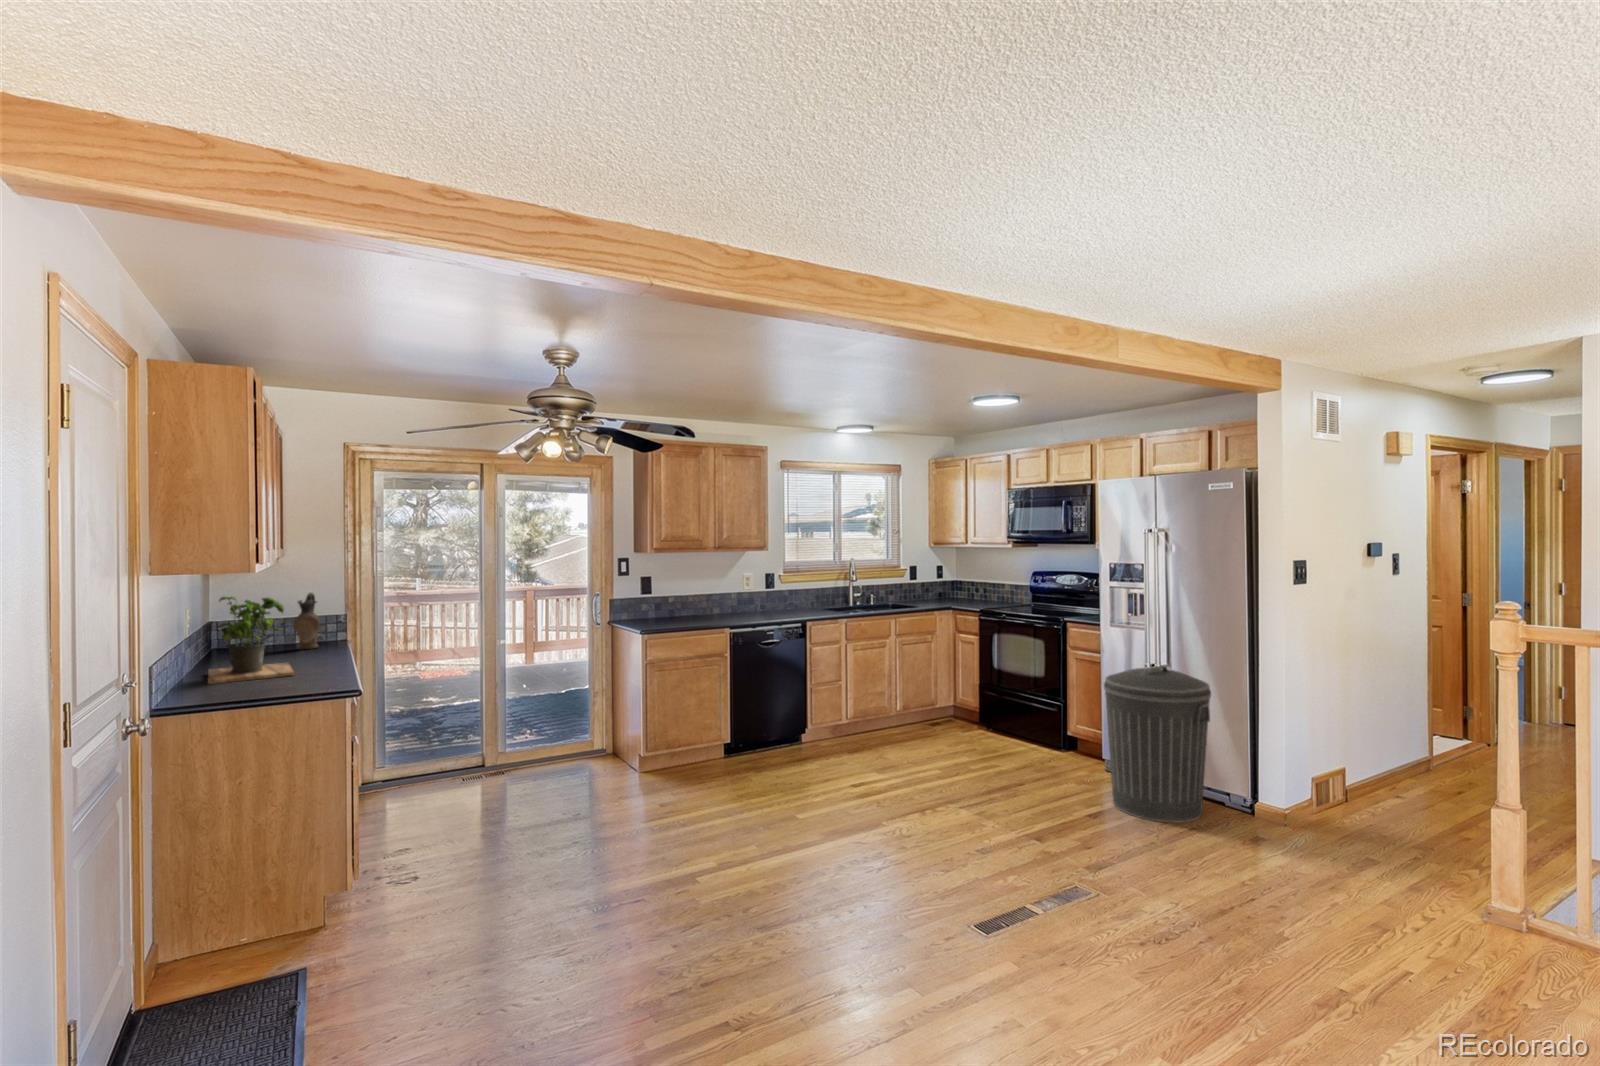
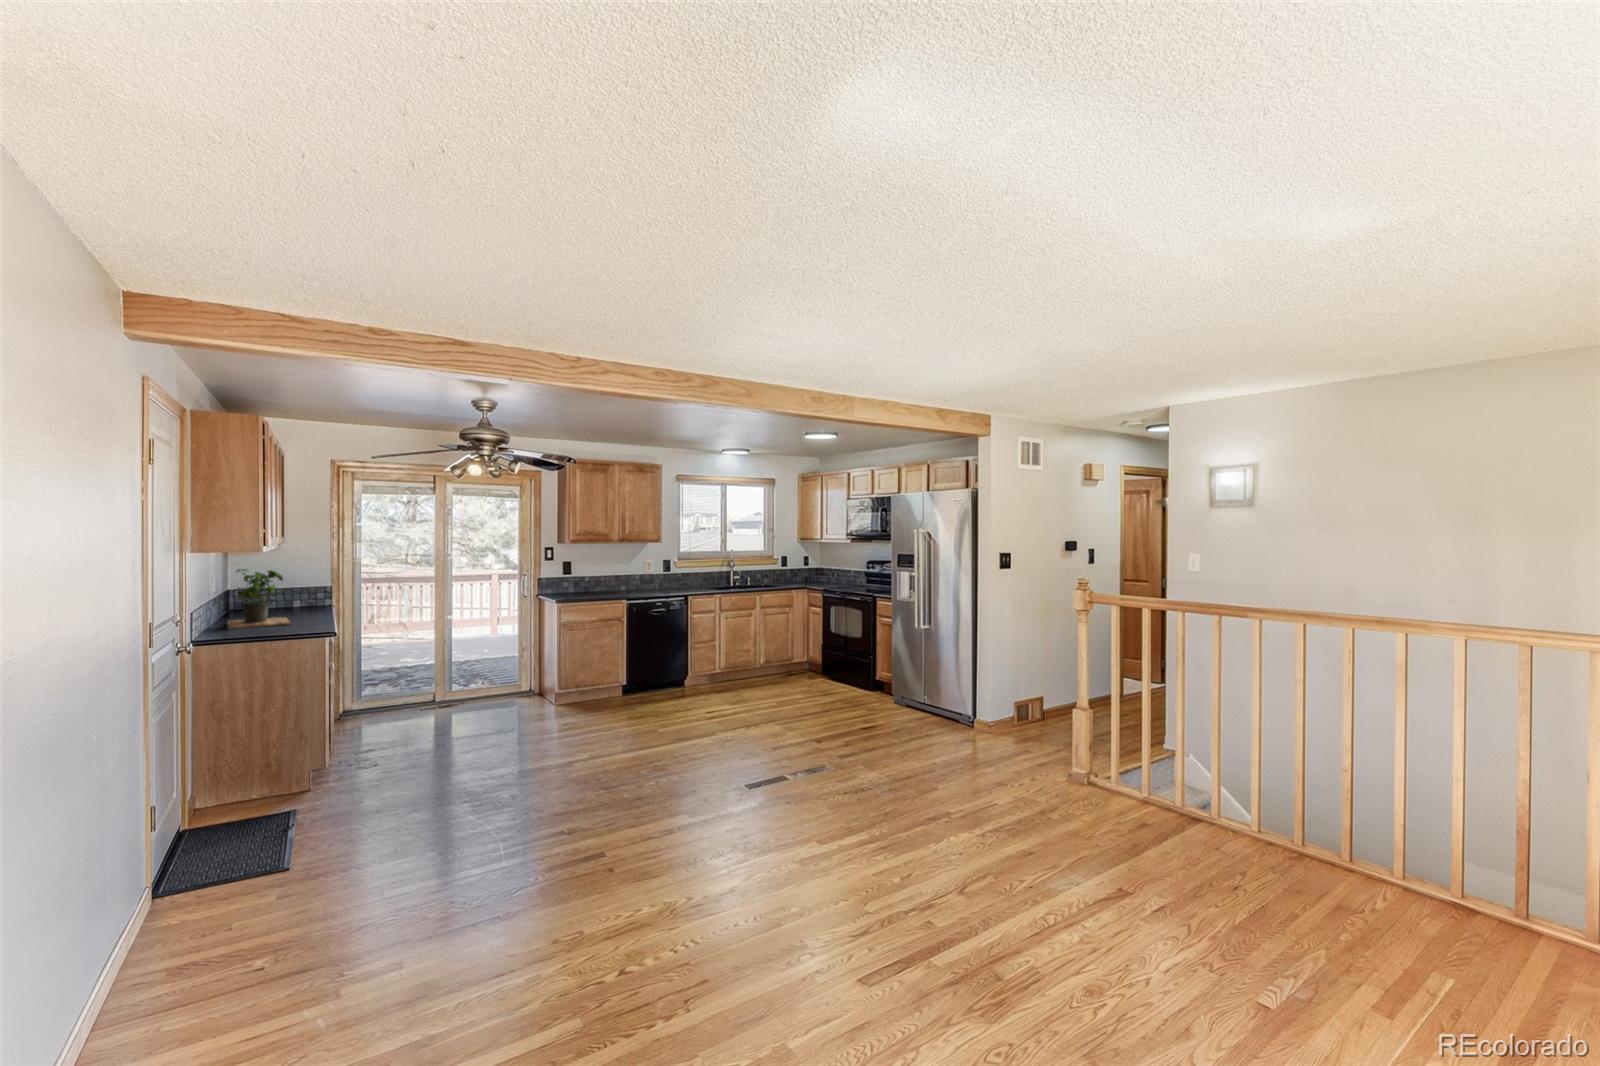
ceramic pitcher: present [293,593,320,649] -> none [291,569,311,610]
trash can: present [1104,666,1211,822] -> none [879,625,948,731]

